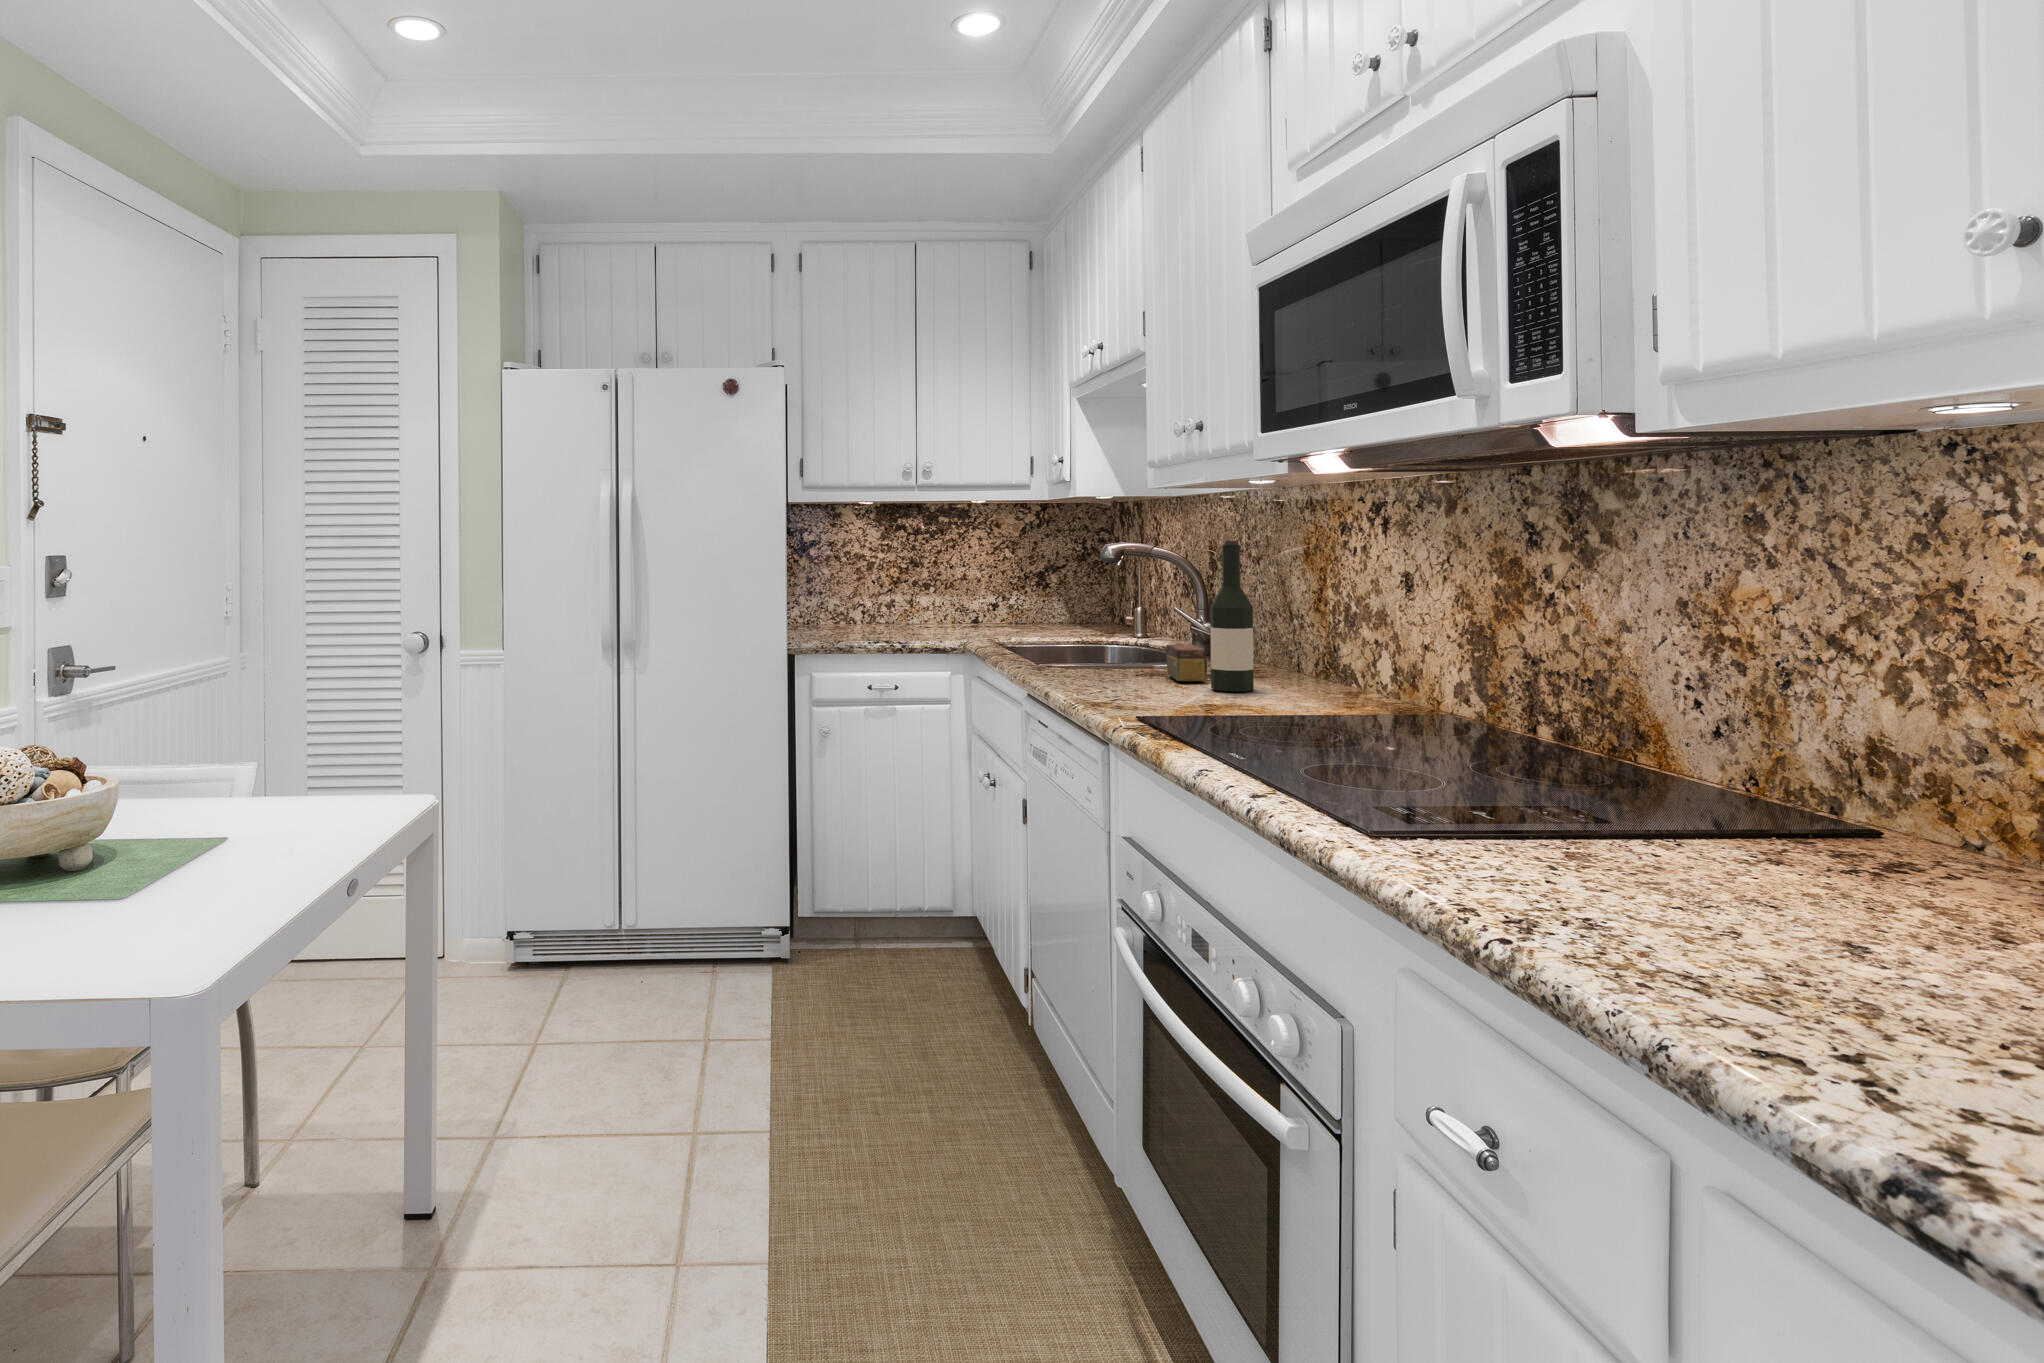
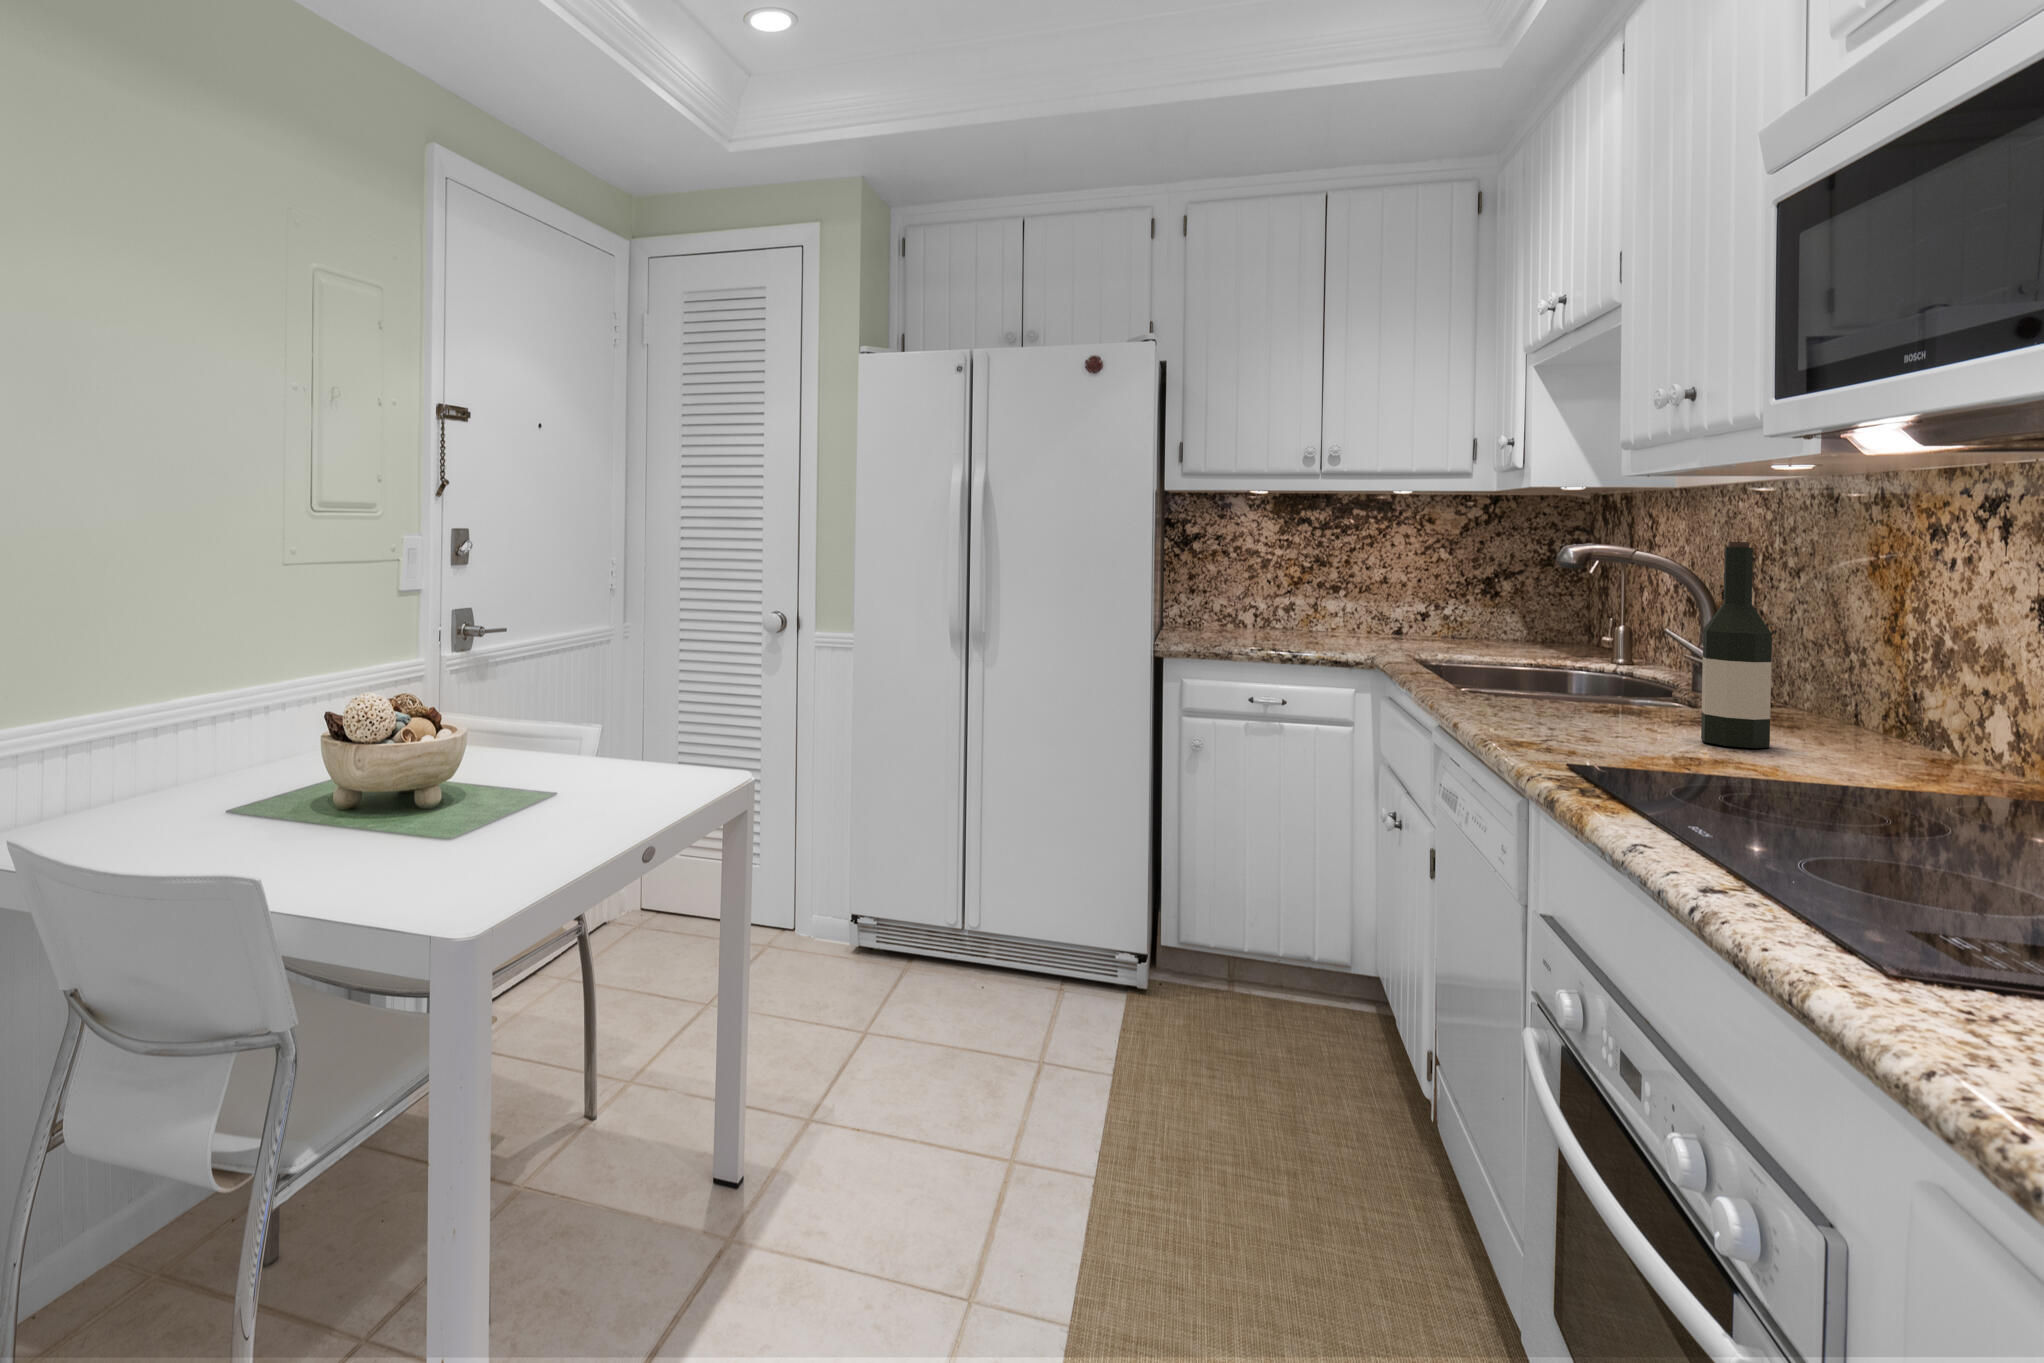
tea box: present [1166,644,1207,681] -> none [1636,676,1697,728]

